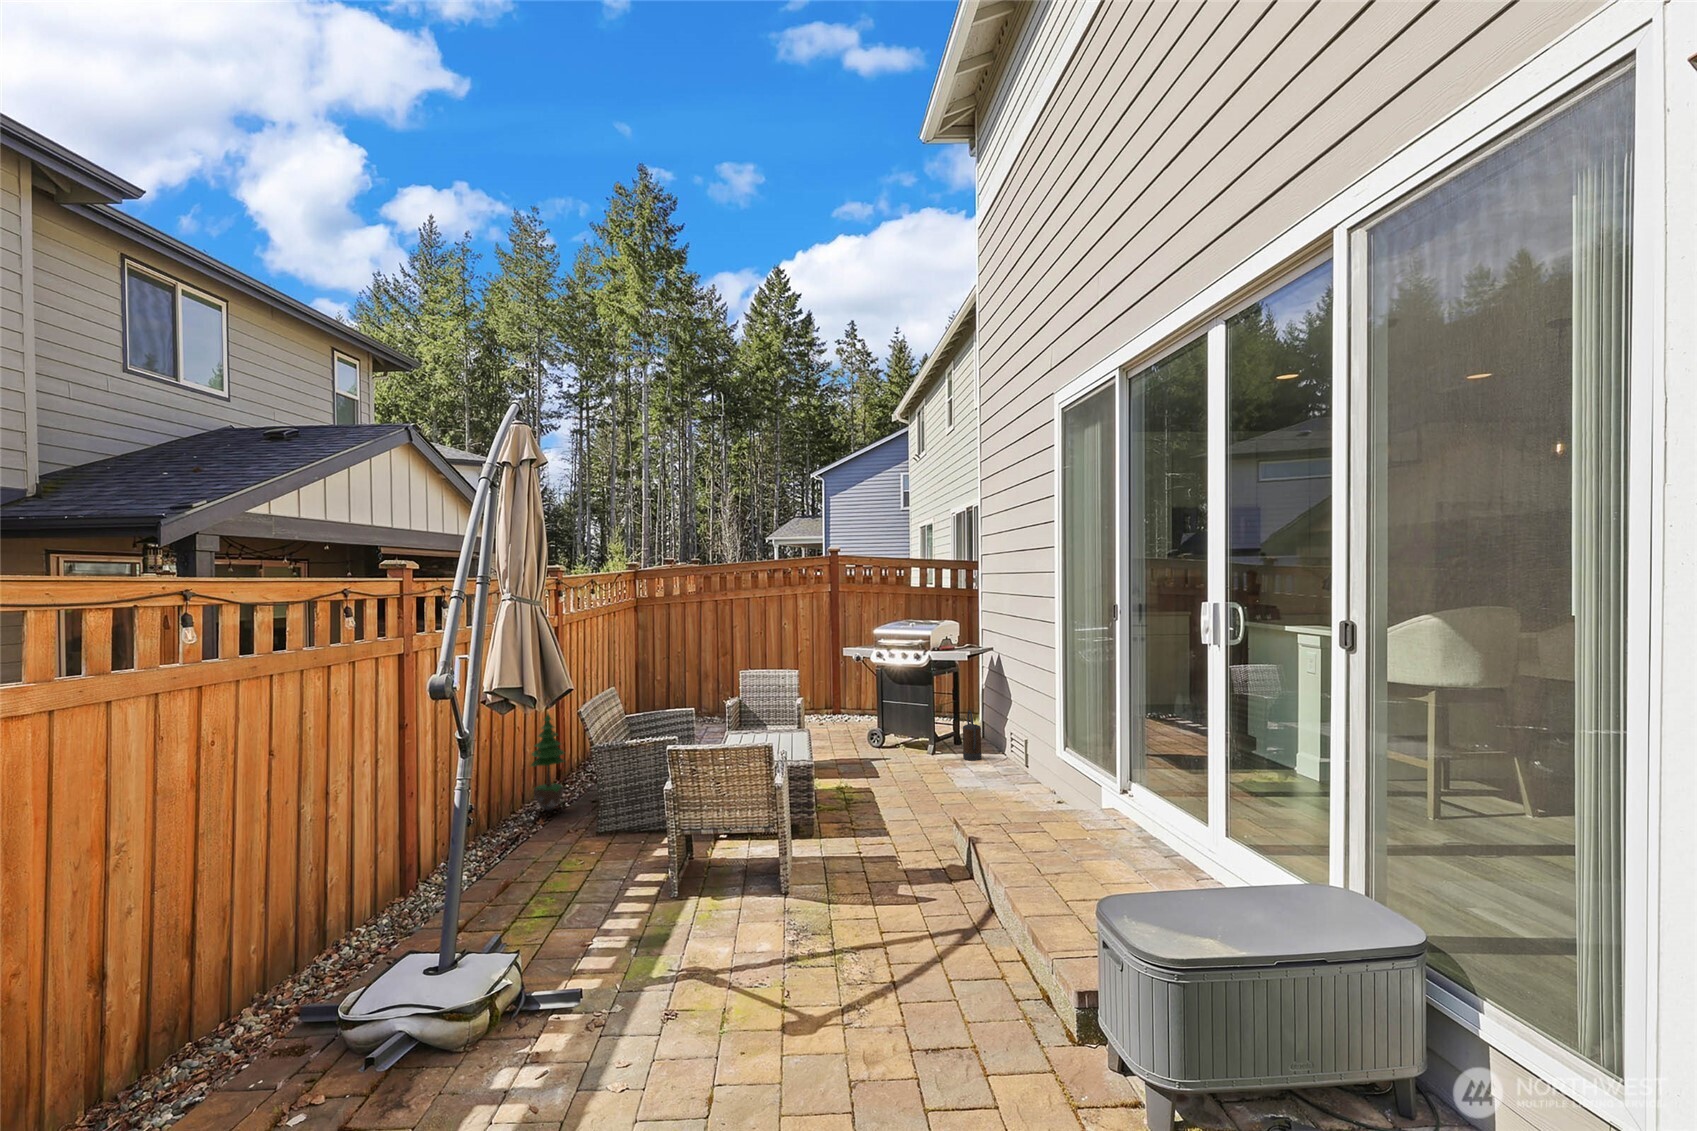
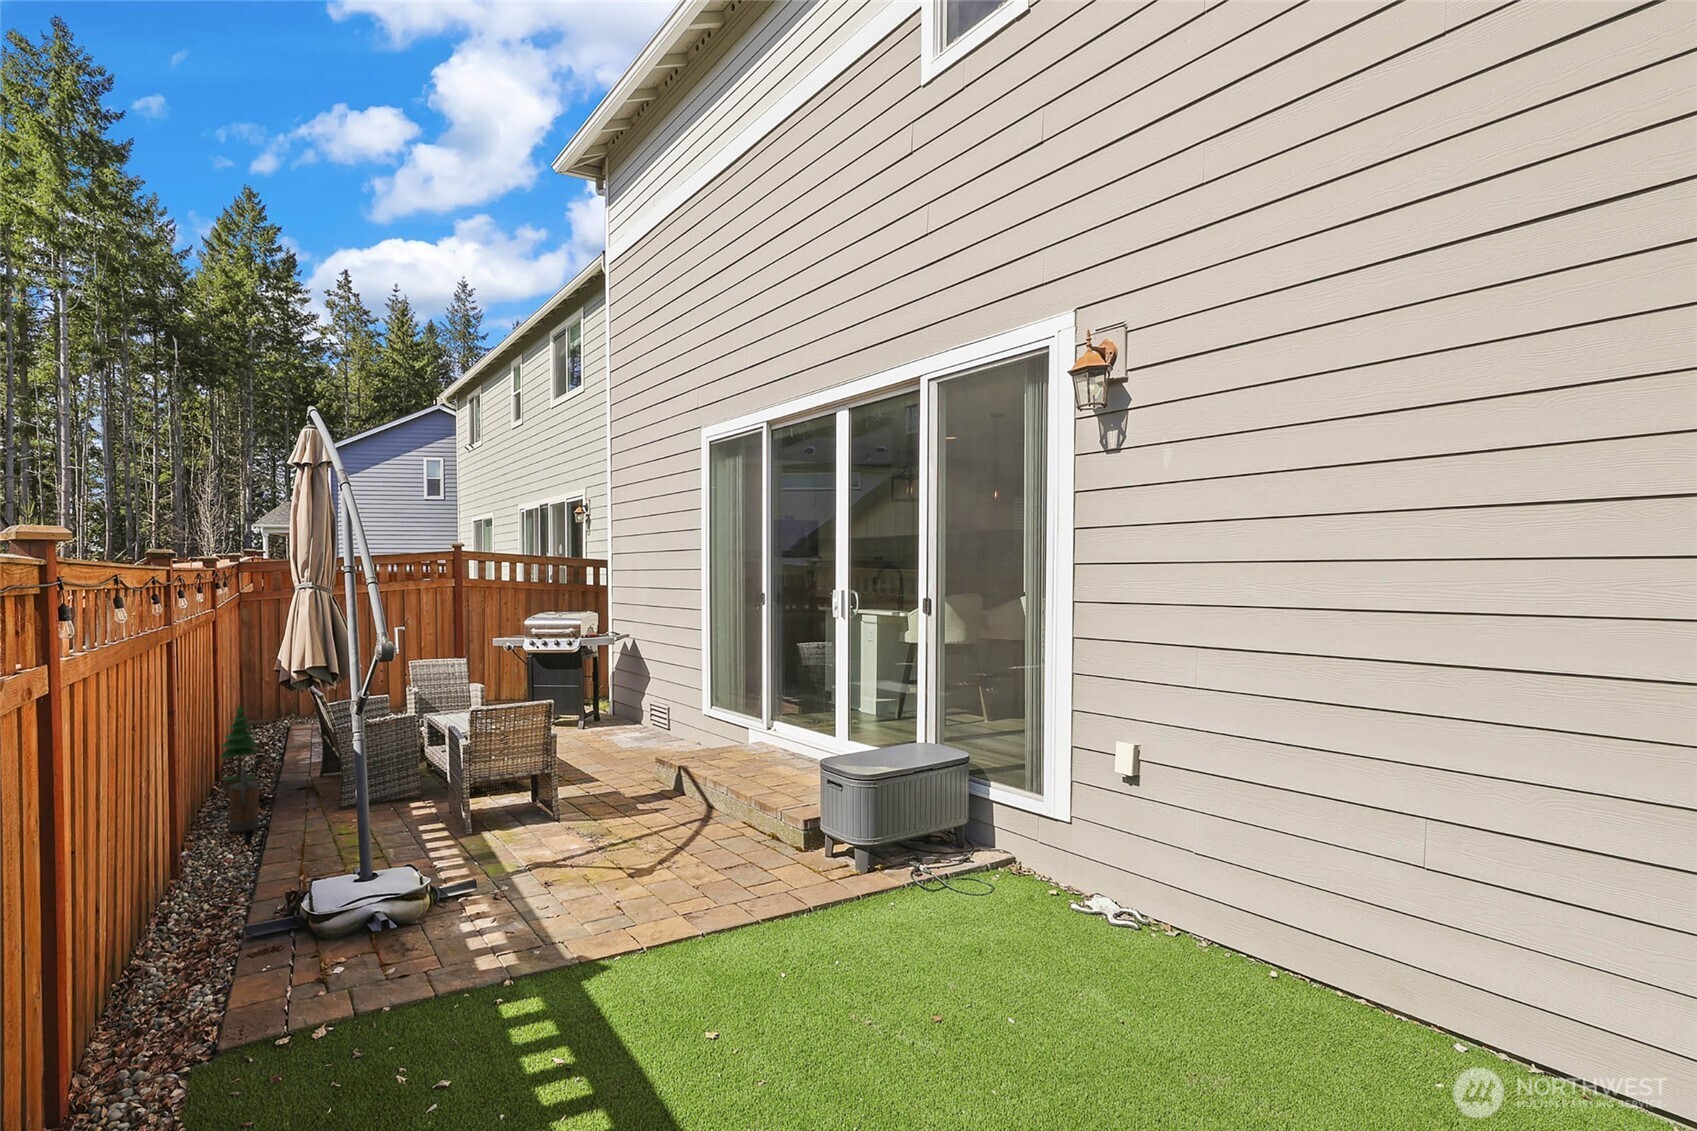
watering can: present [963,710,982,760] -> present [228,767,259,832]

